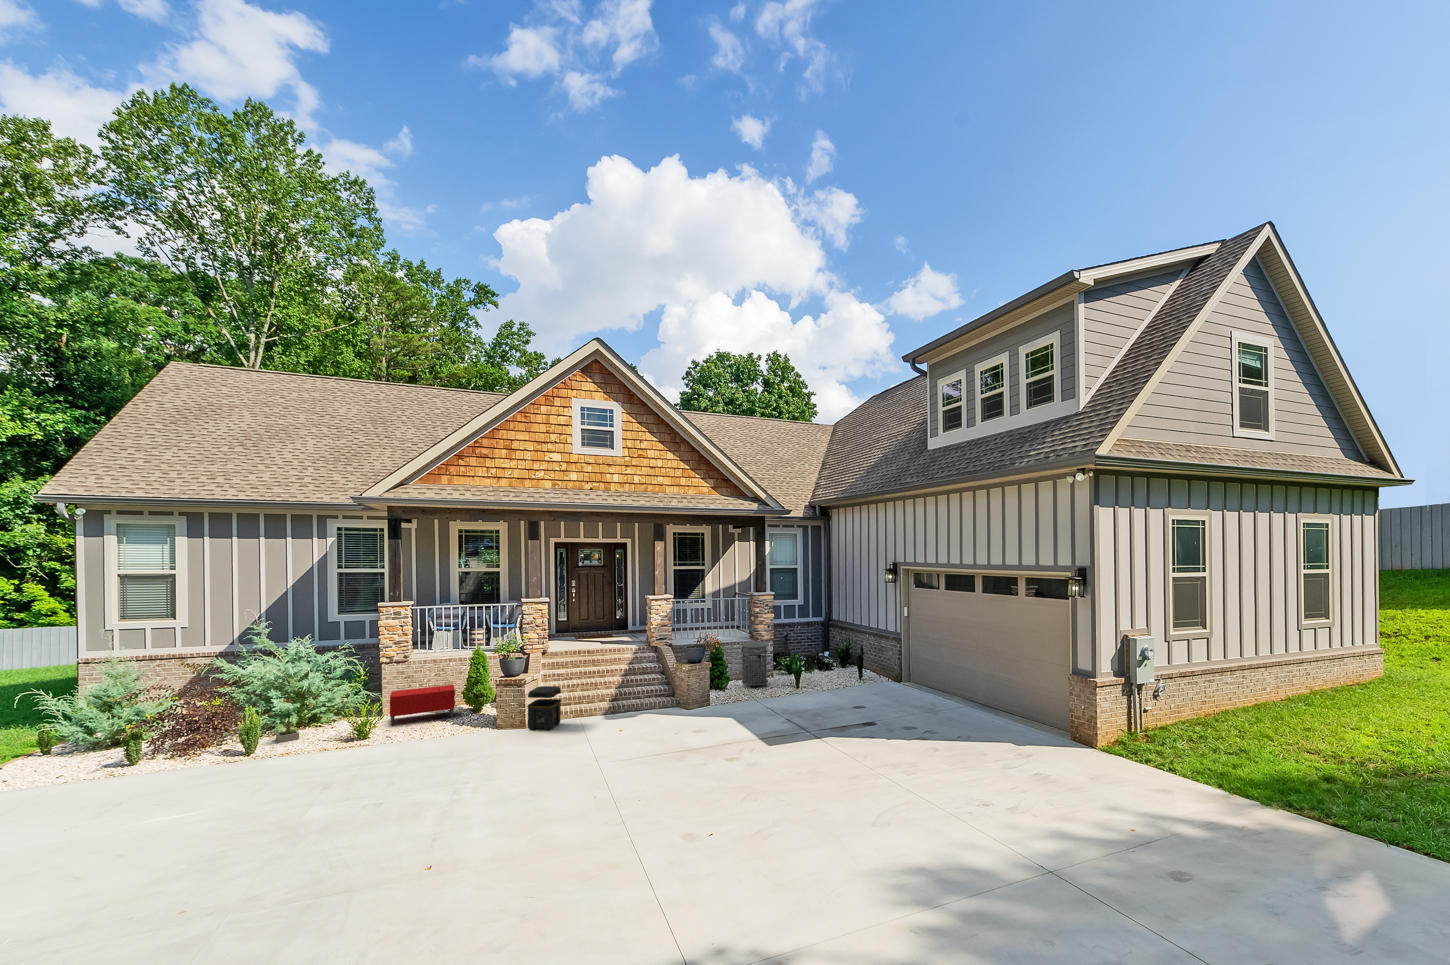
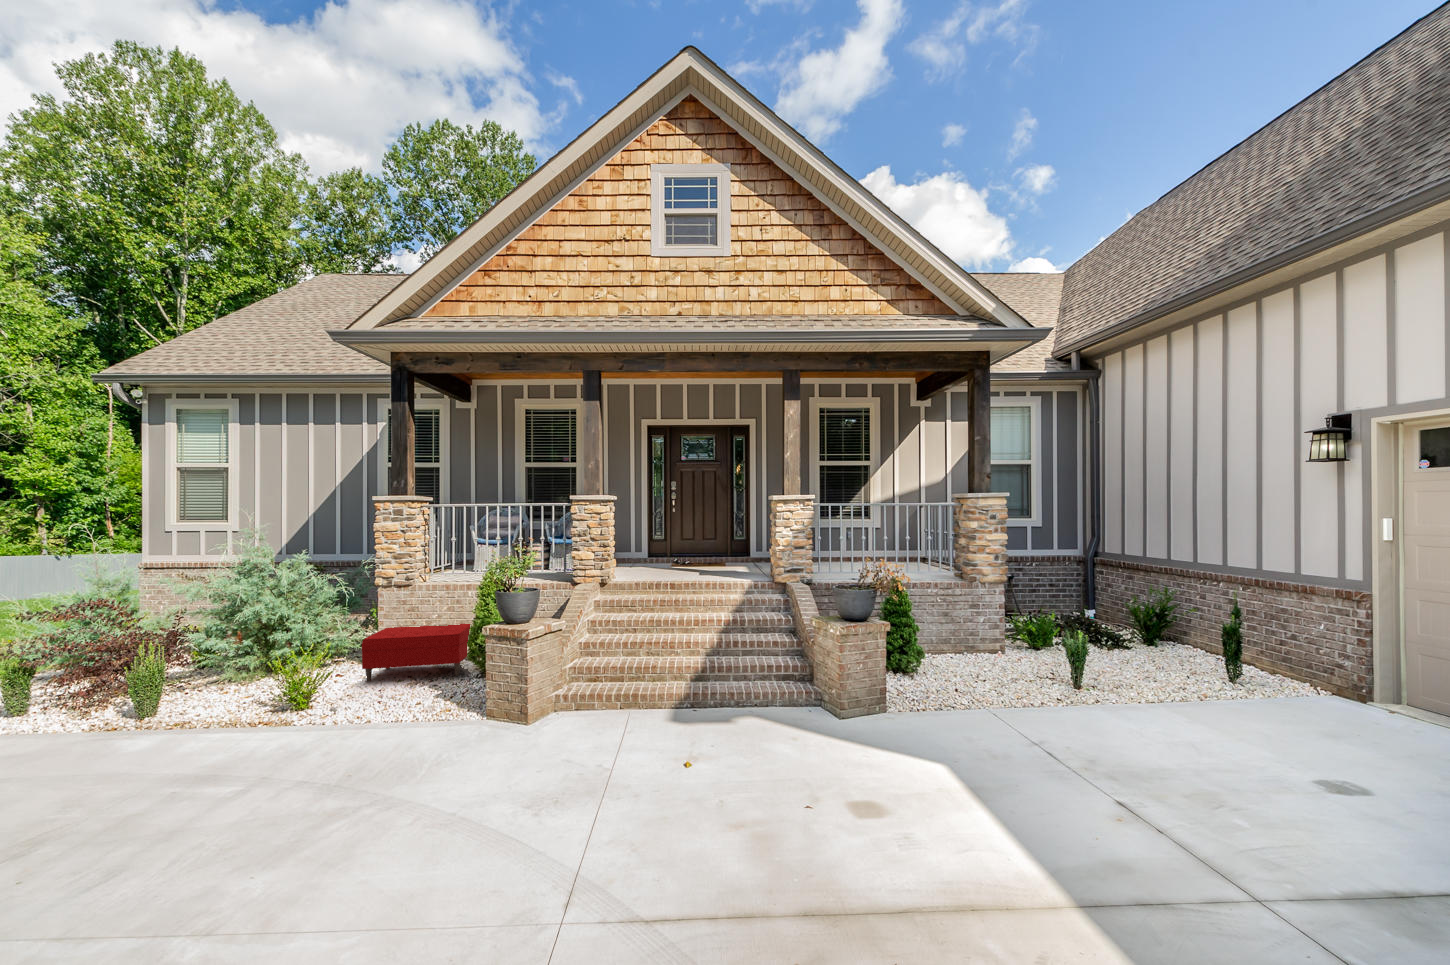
trash can: present [741,641,768,688] -> none [942,584,998,671]
toolbox: present [527,686,561,730] -> none [513,648,583,740]
potted plant: present [276,705,301,743] -> none [194,640,245,699]

